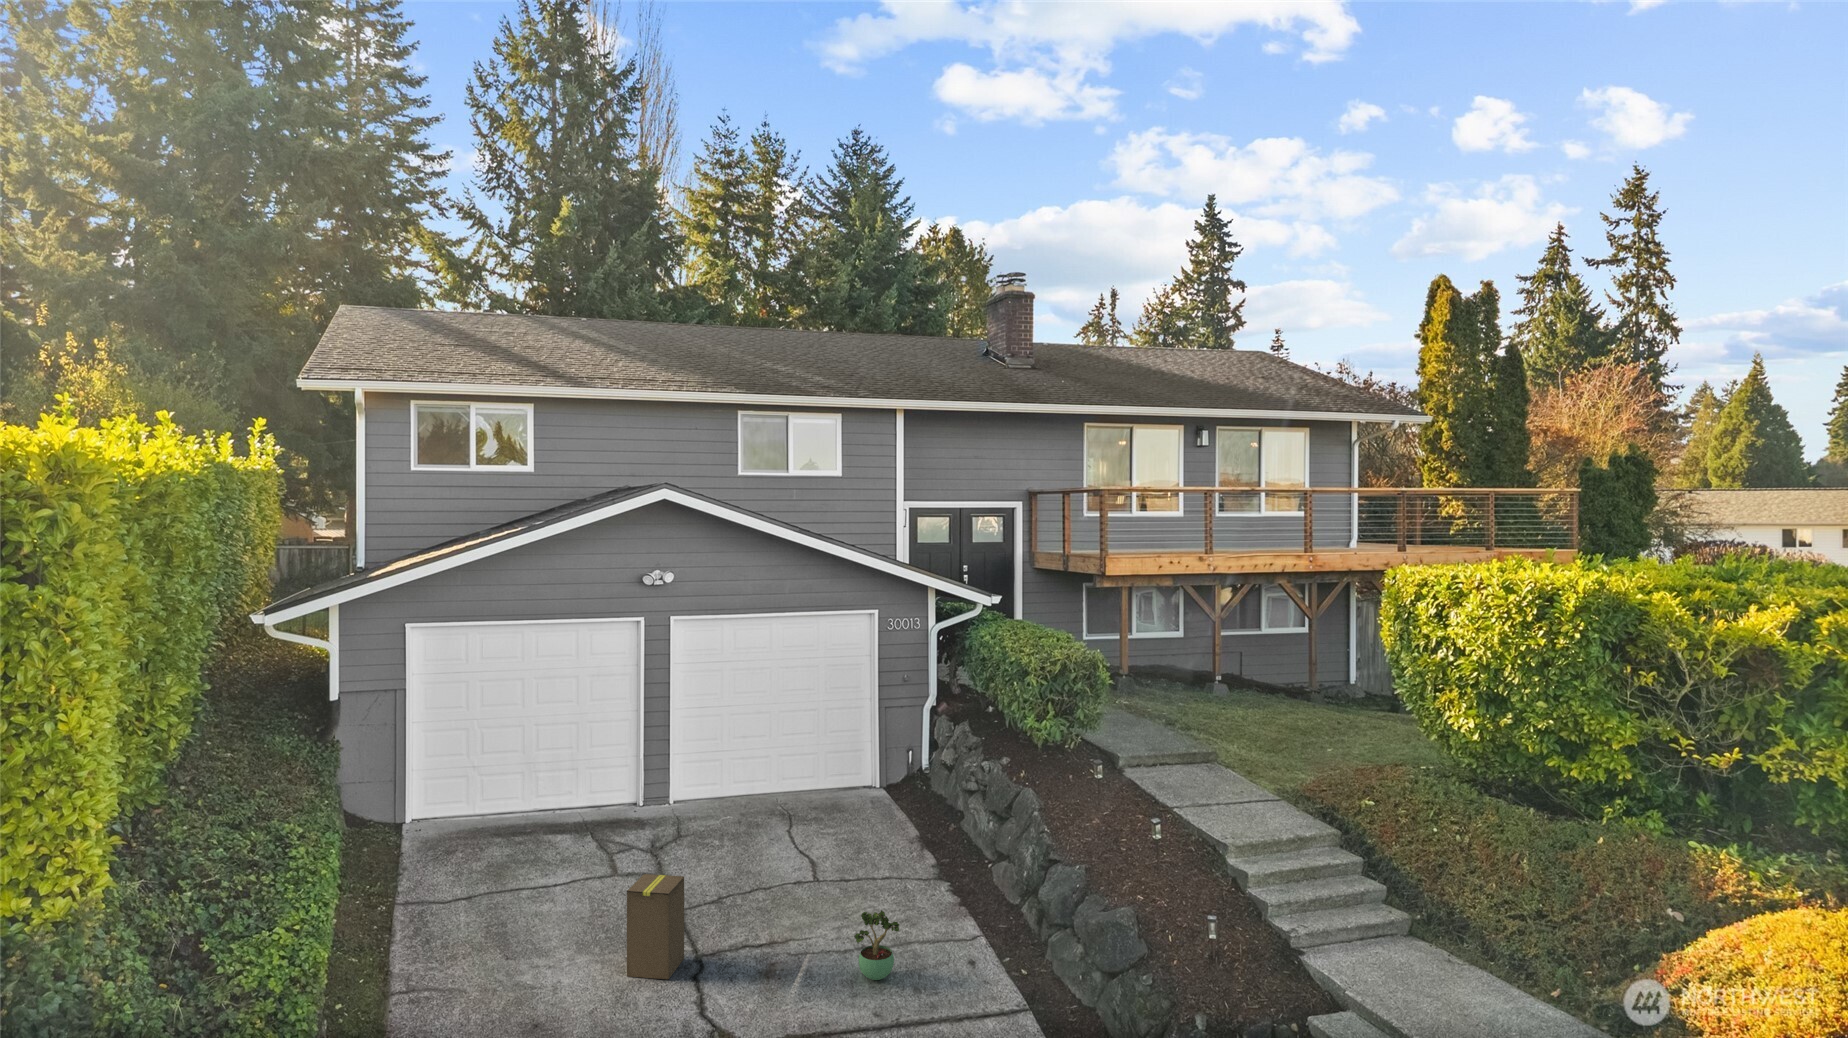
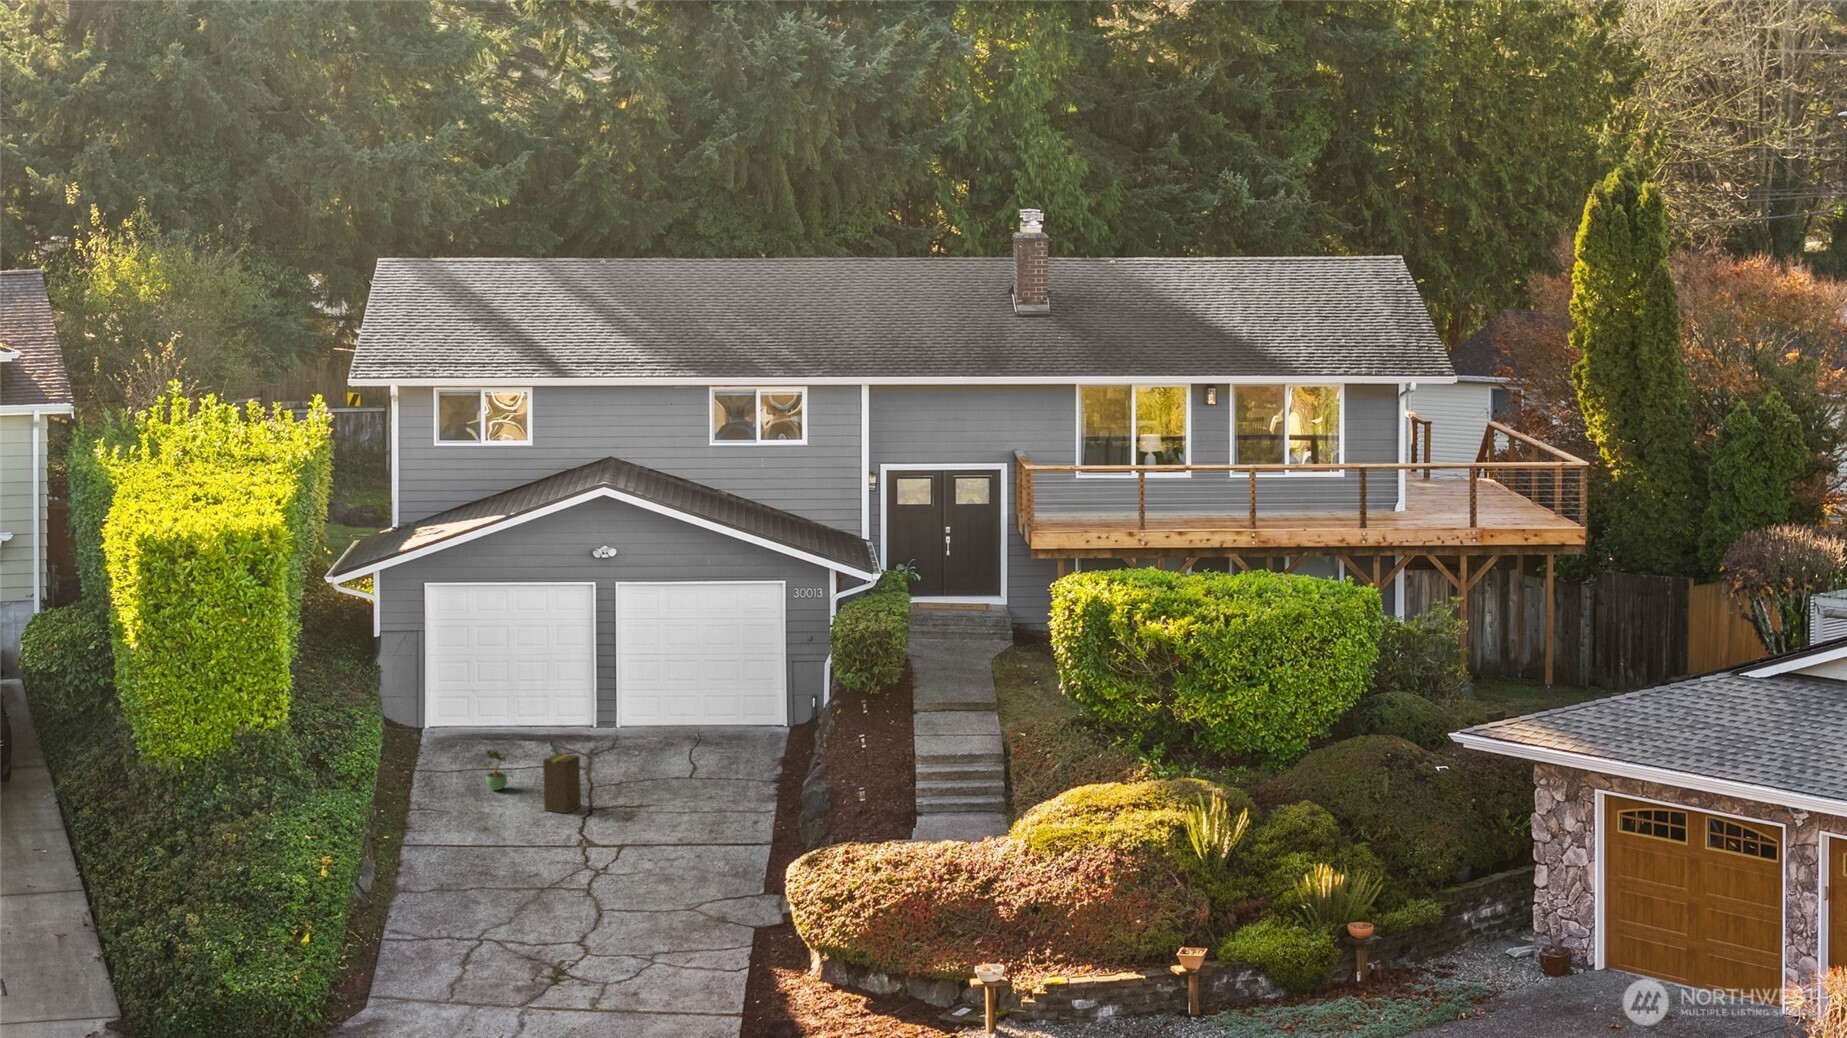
potted plant: present [854,910,899,980] -> present [485,751,507,790]

